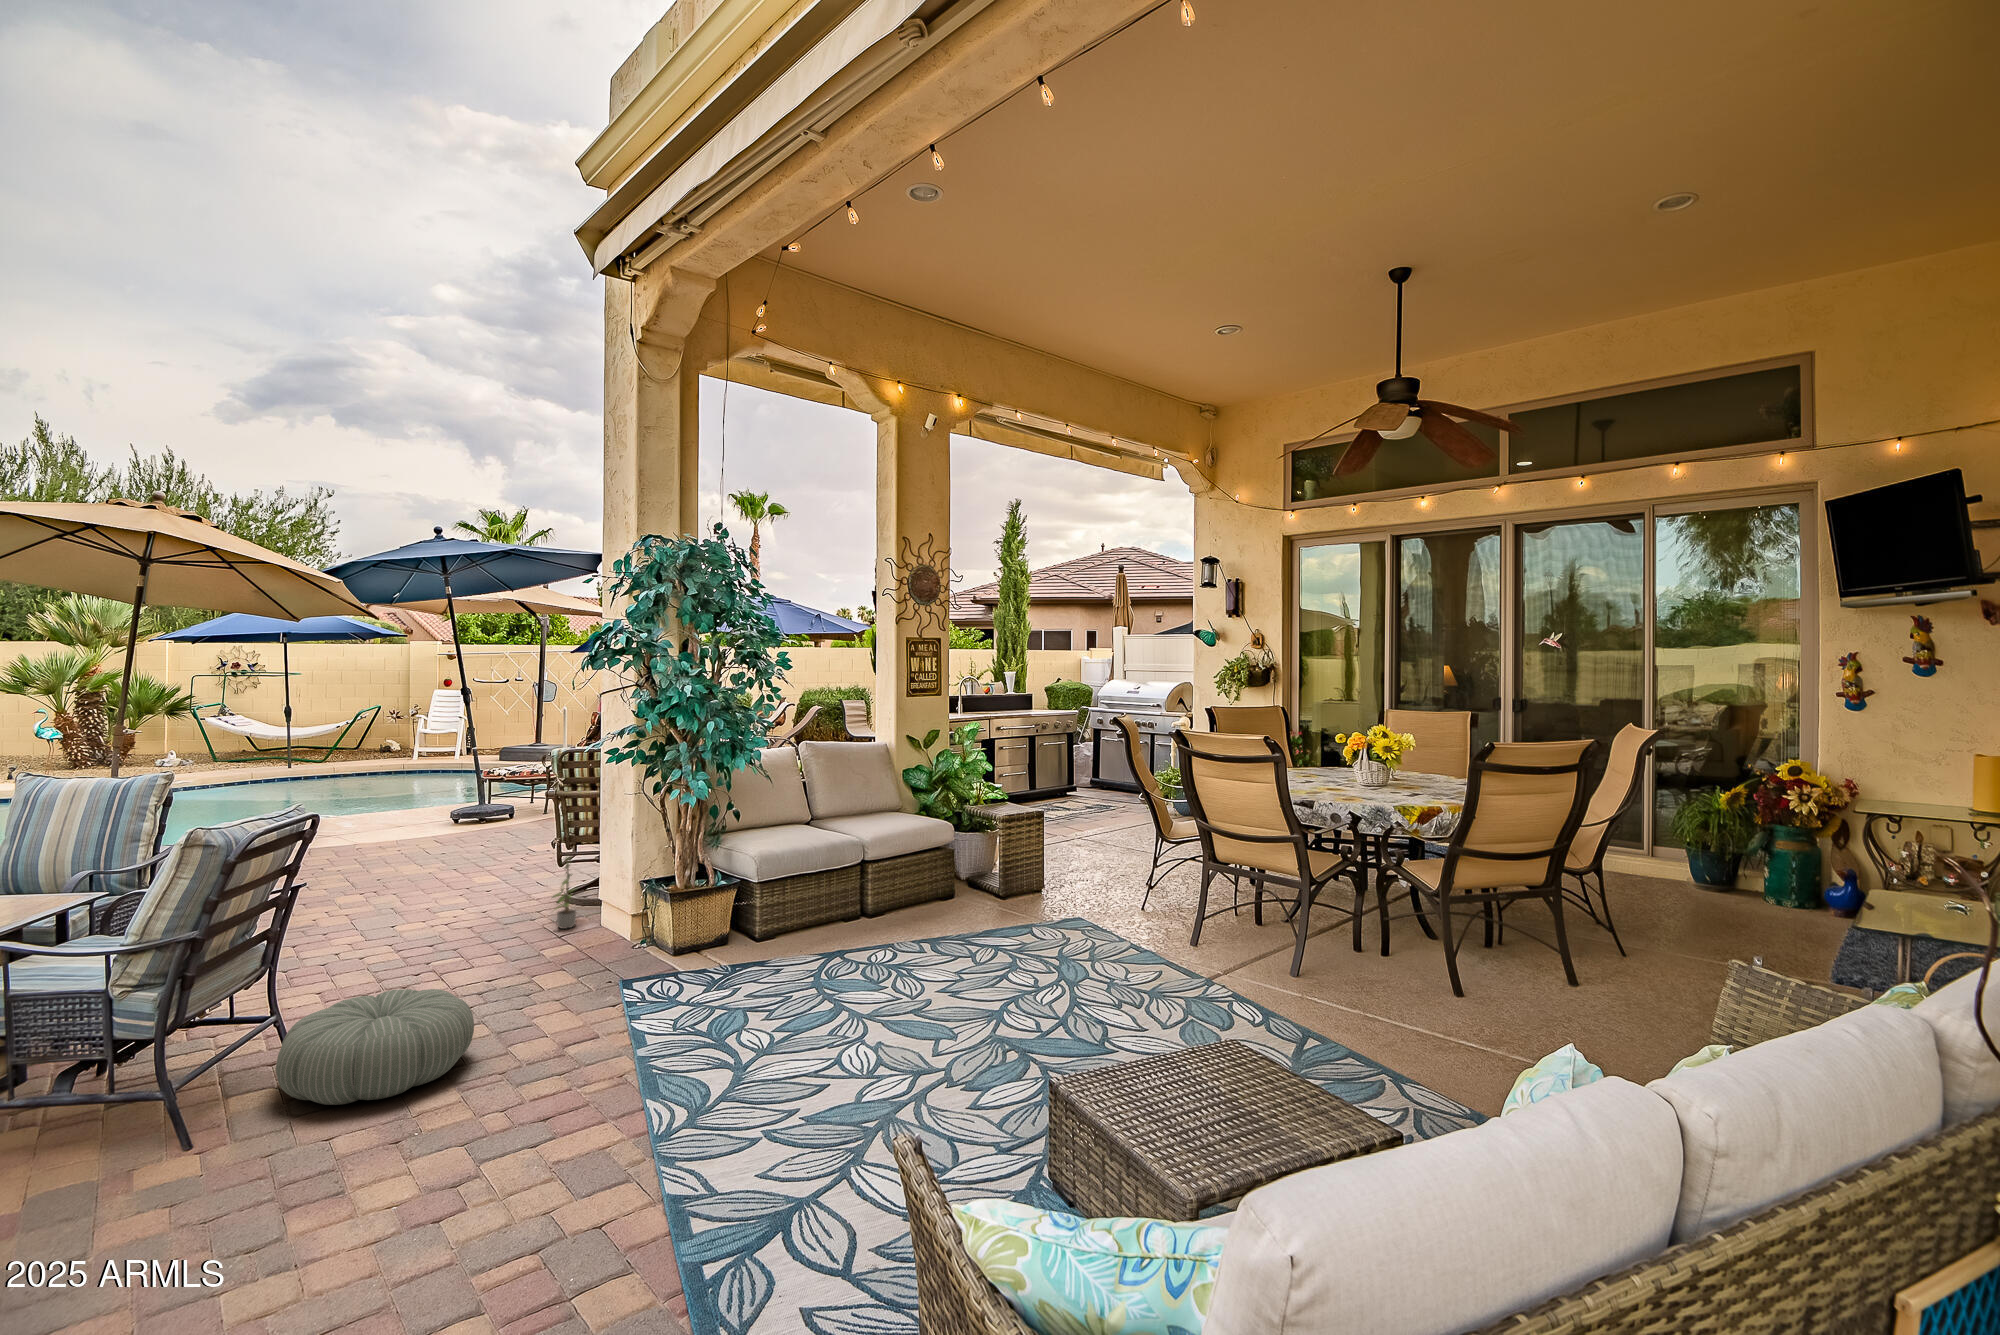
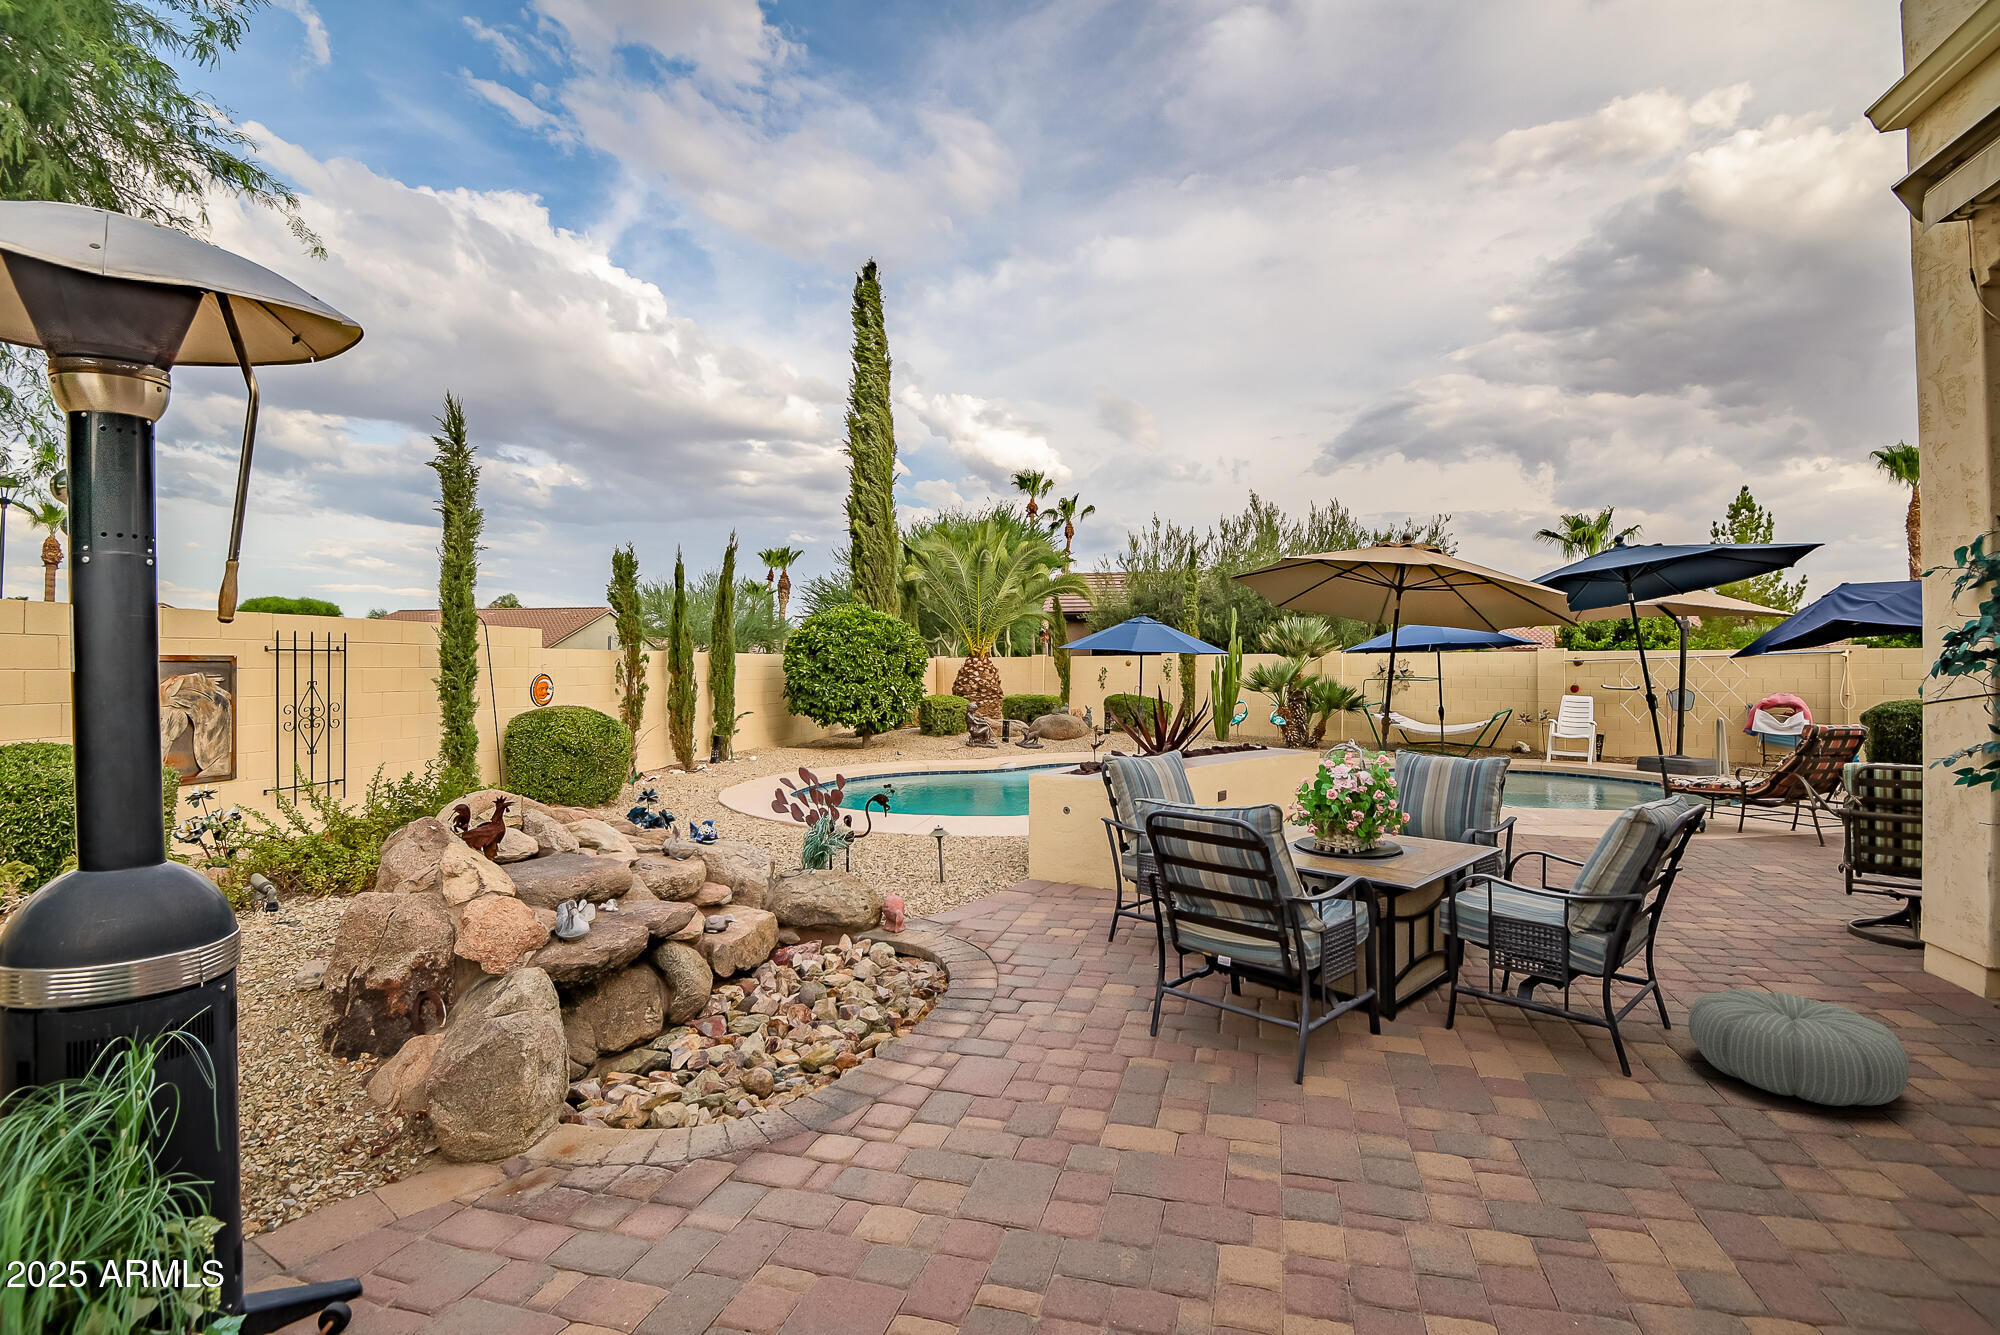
potted plant: present [553,857,576,929] -> none [1876,884,1923,976]

